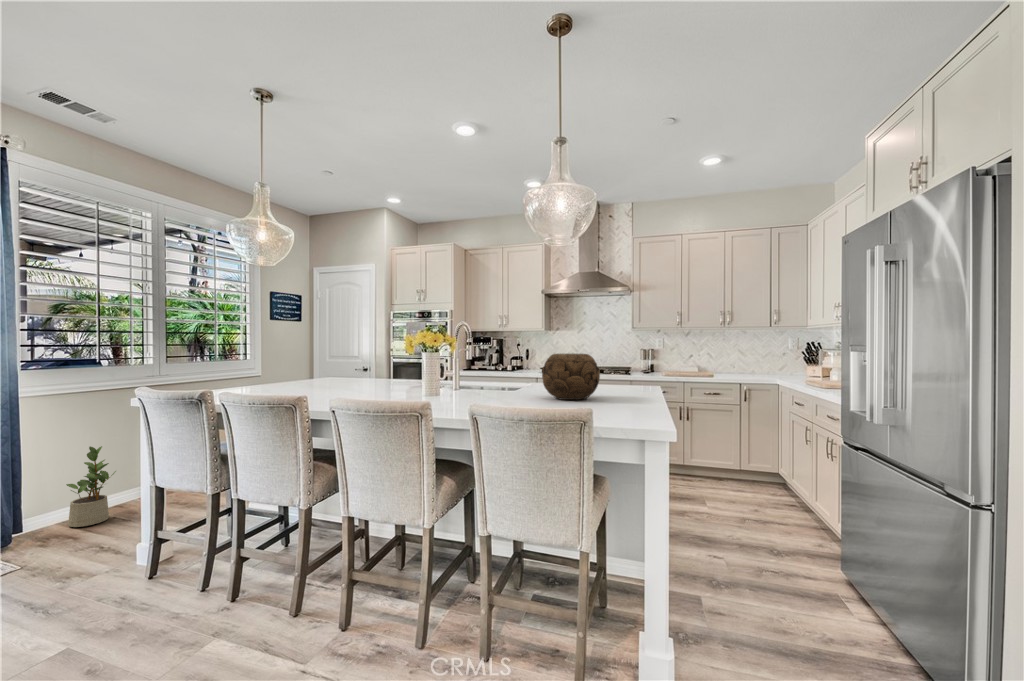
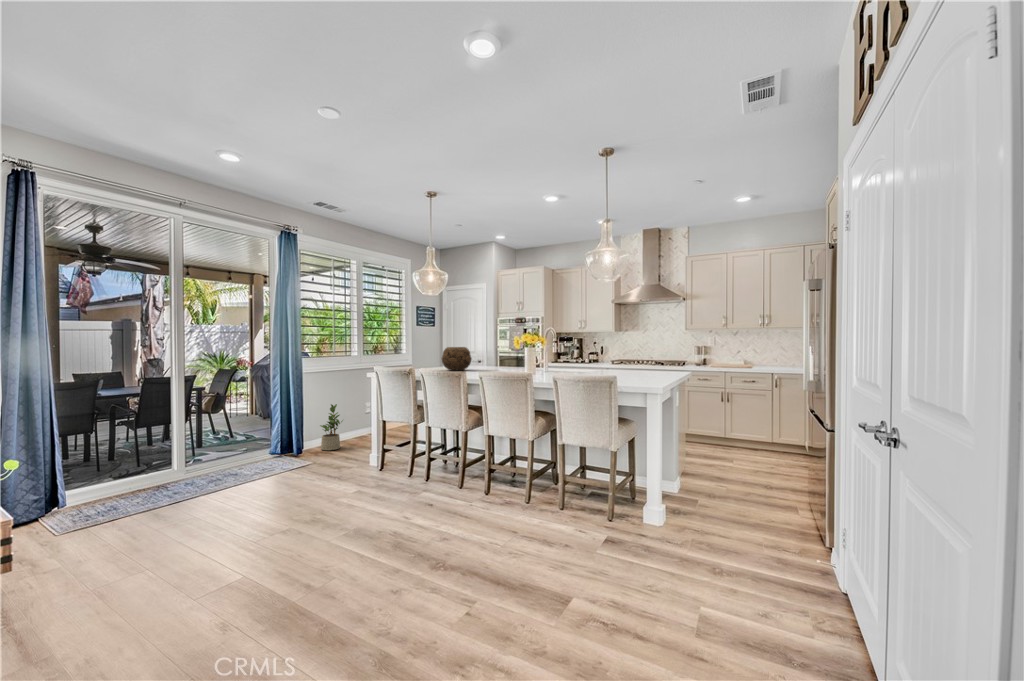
decorative bowl: present [542,354,600,400] -> present [441,347,472,371]

